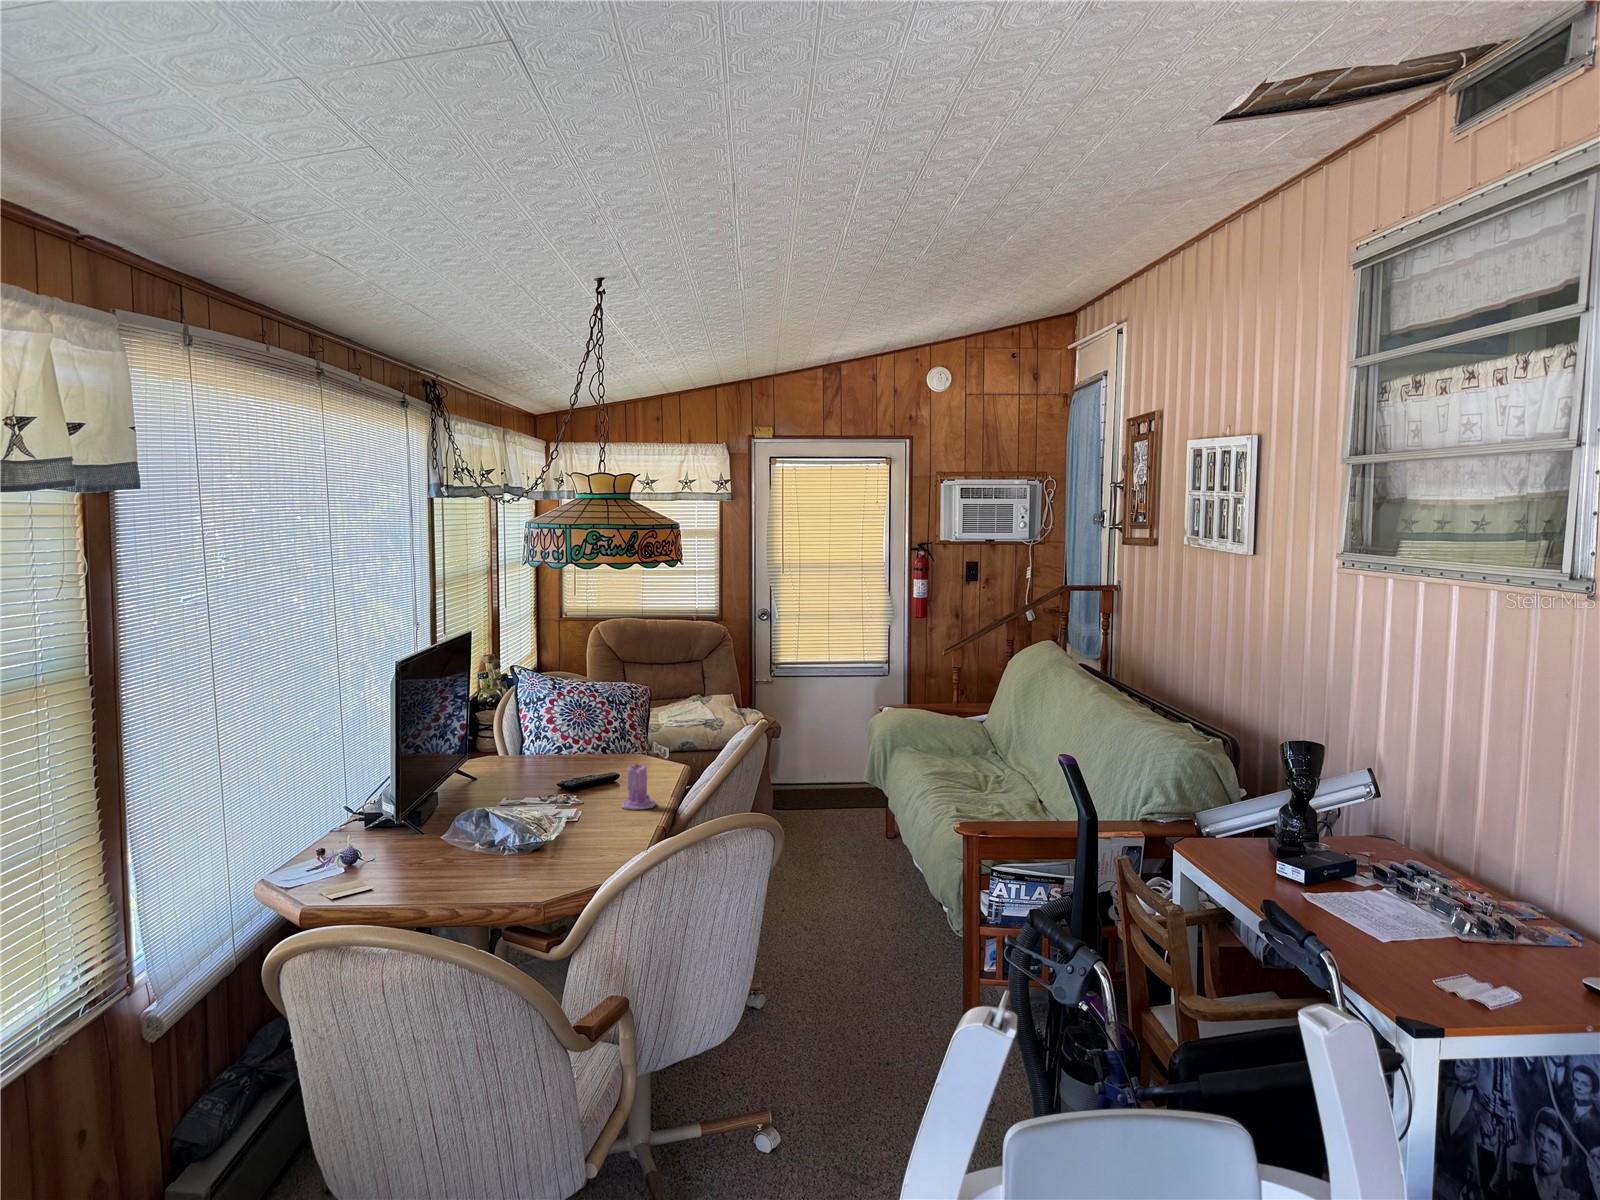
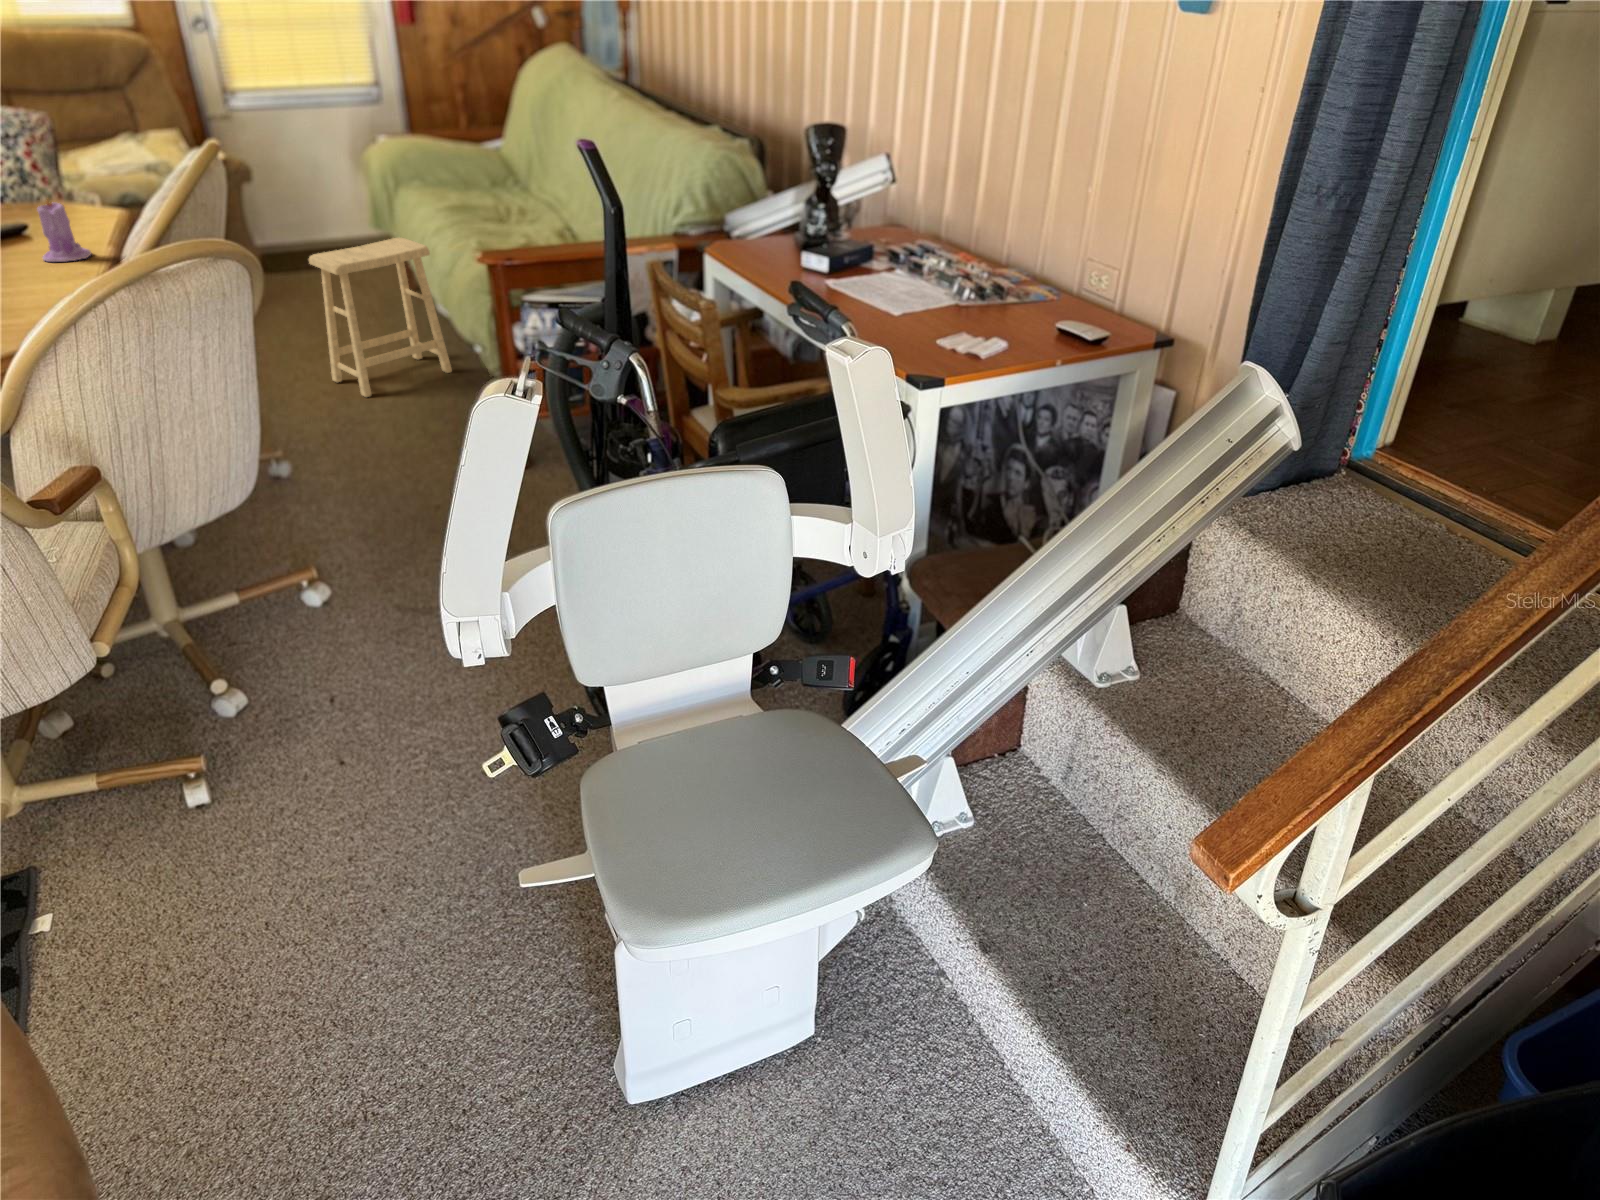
footstool: none [811,799,917,940] -> present [309,238,452,397]

